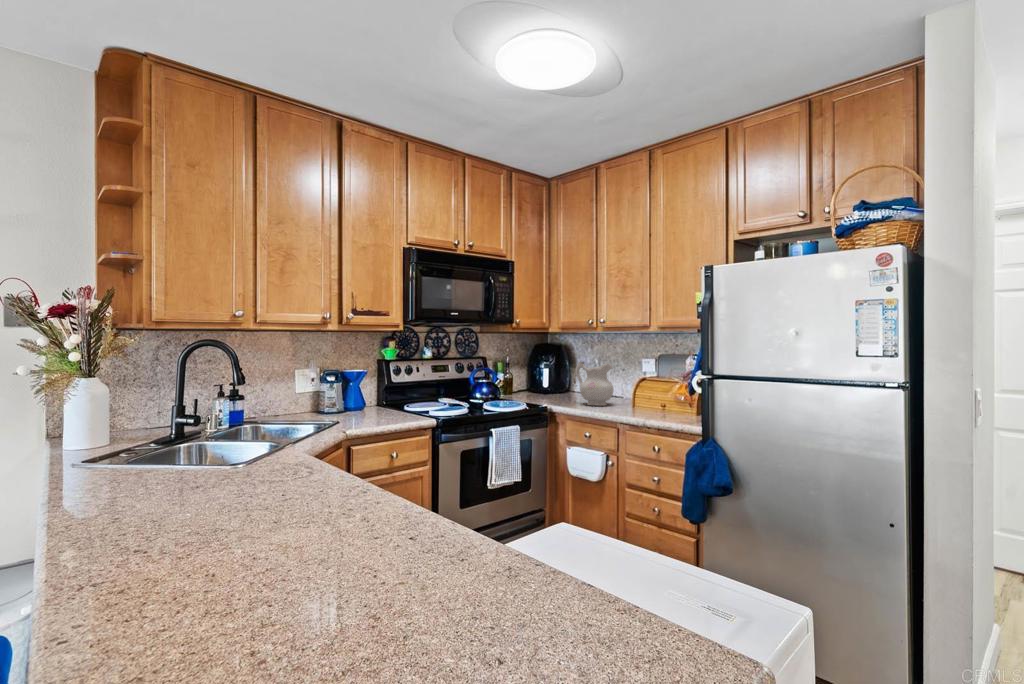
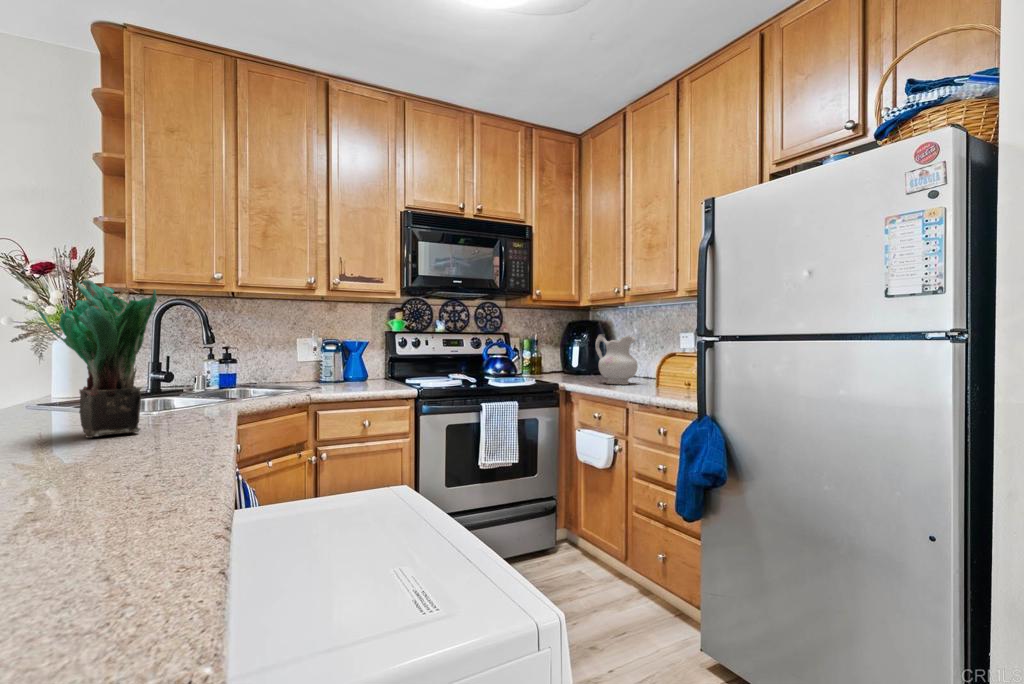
potted plant: none [235,353,324,502] -> present [38,280,157,438]

